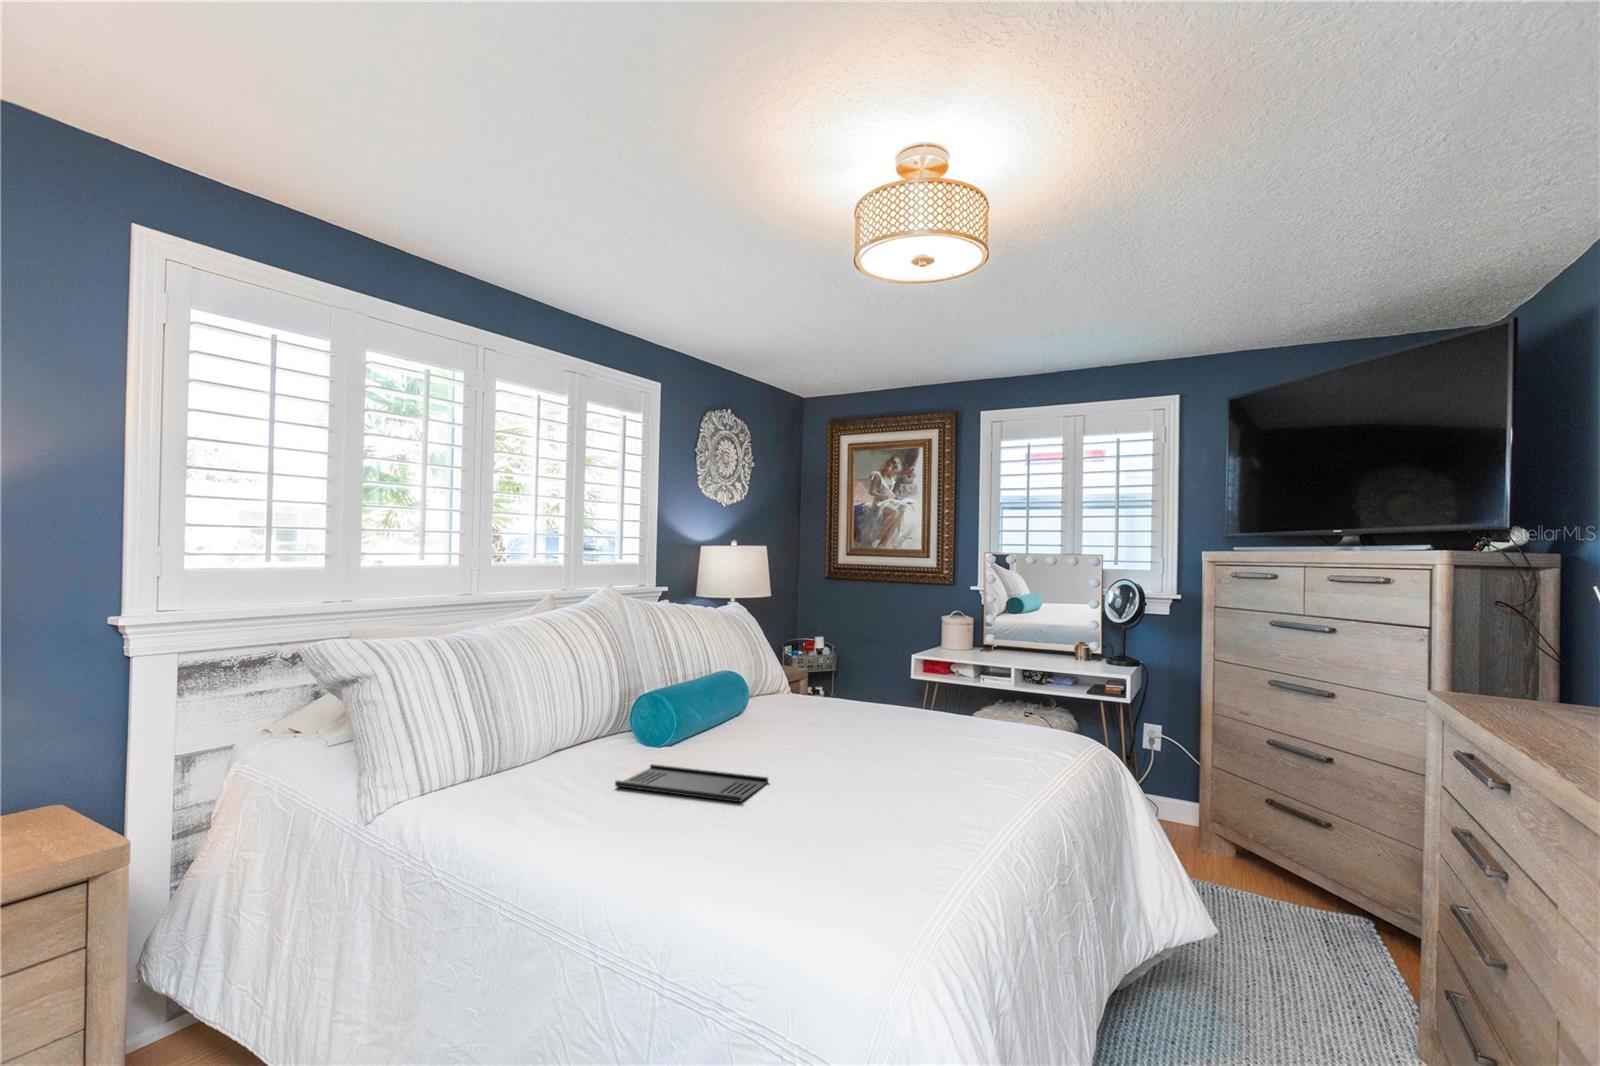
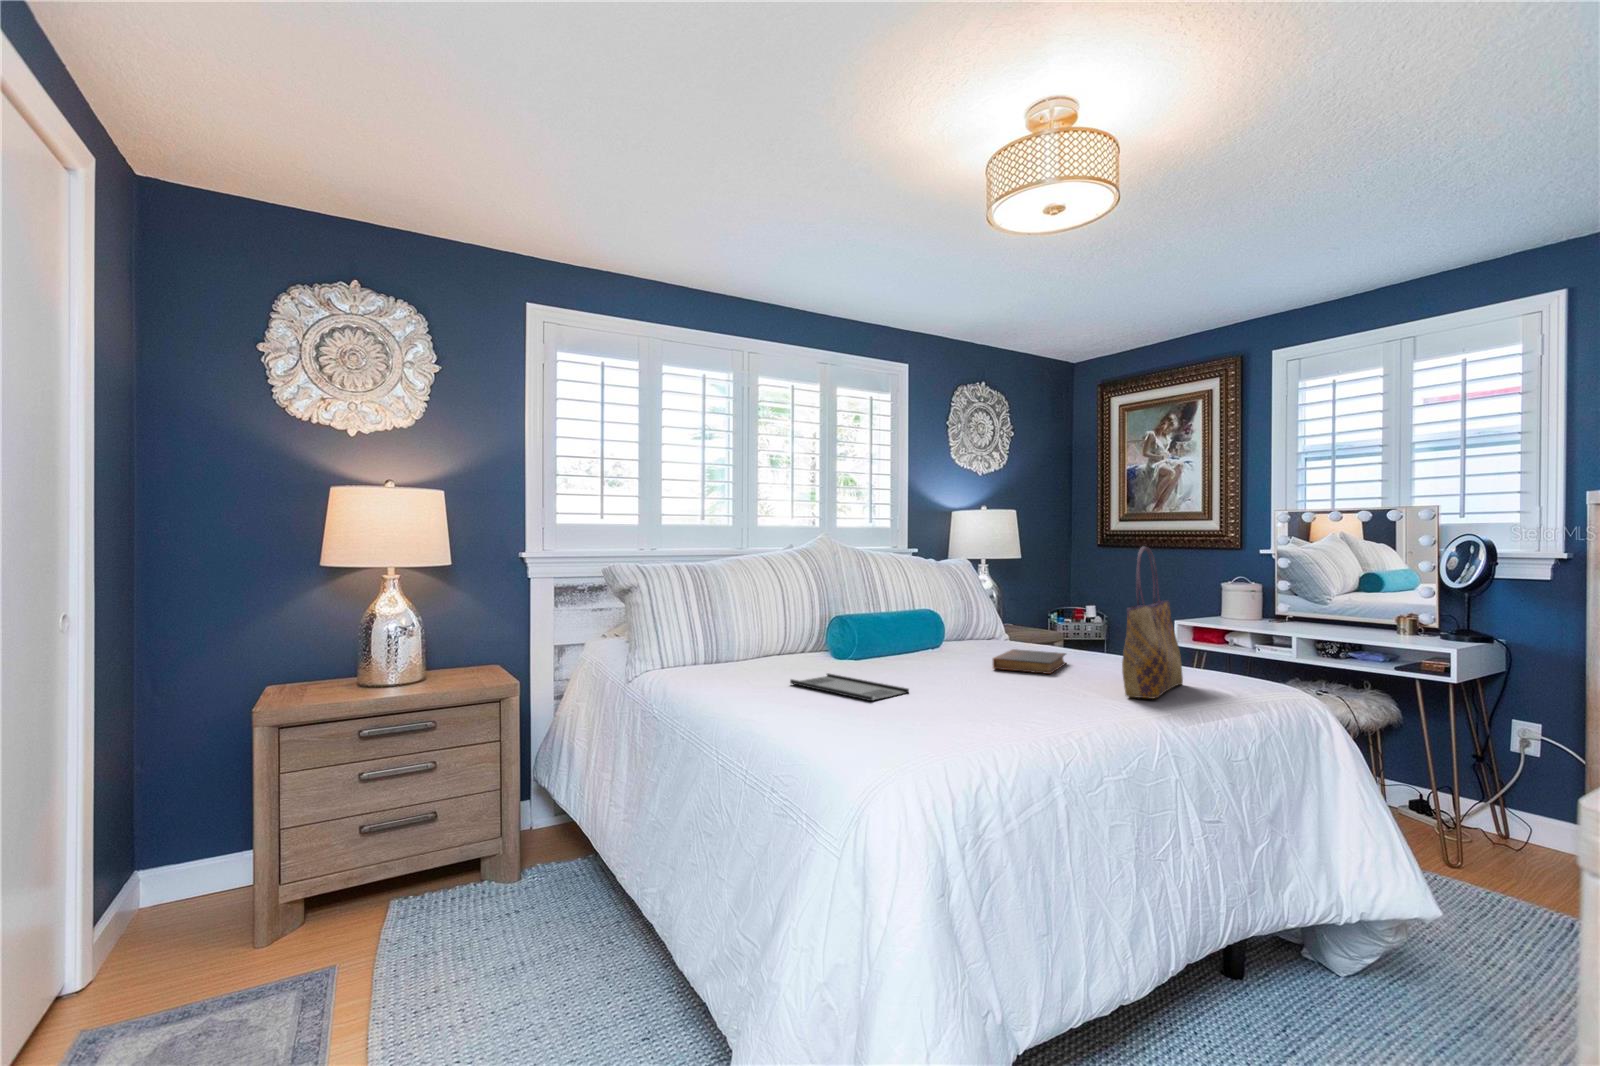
tote bag: none [971,605,1009,760] -> present [1122,547,1183,699]
book: none [820,708,881,737] -> present [993,649,1066,674]

